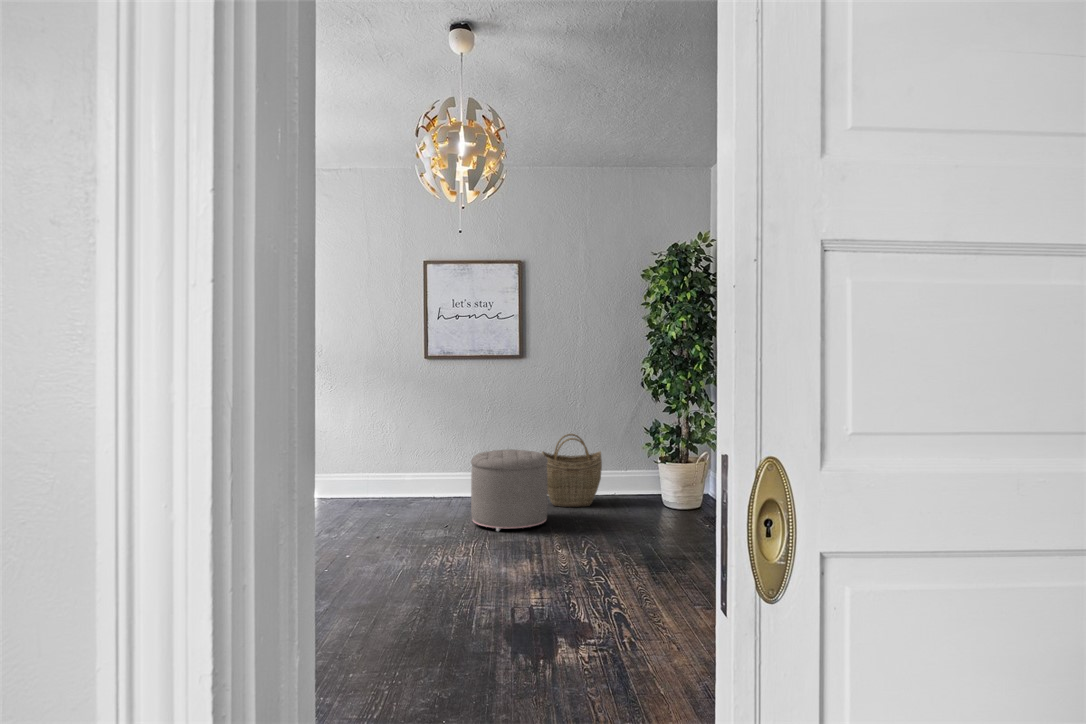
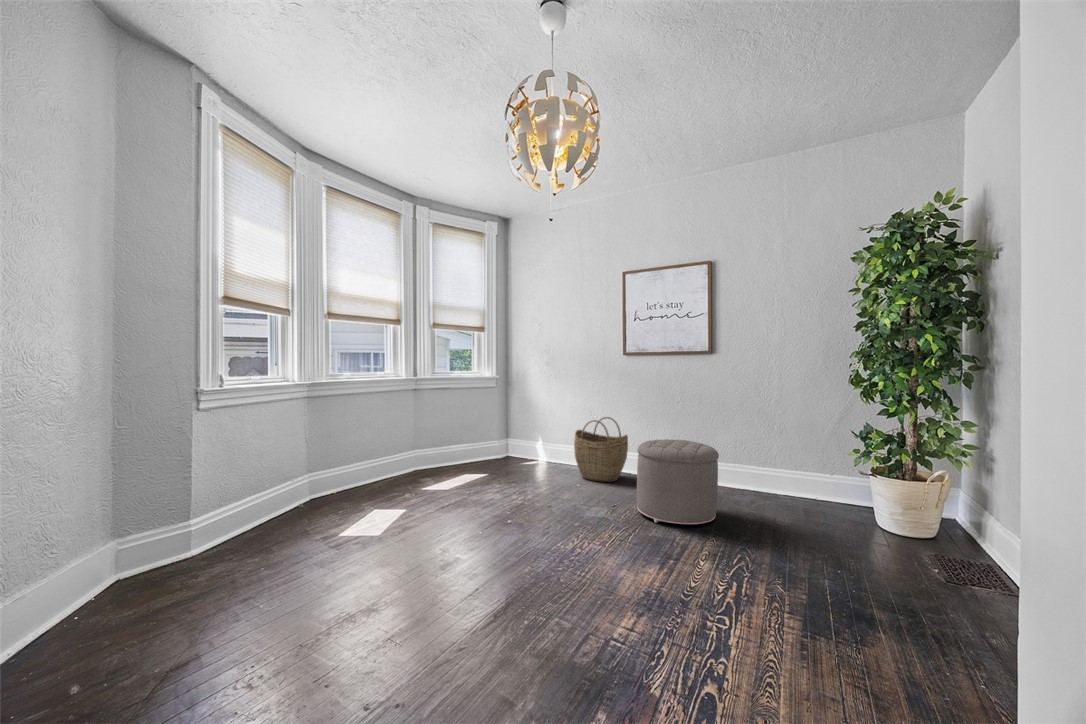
woven basket: present [542,434,602,507] -> present [574,417,628,482]

